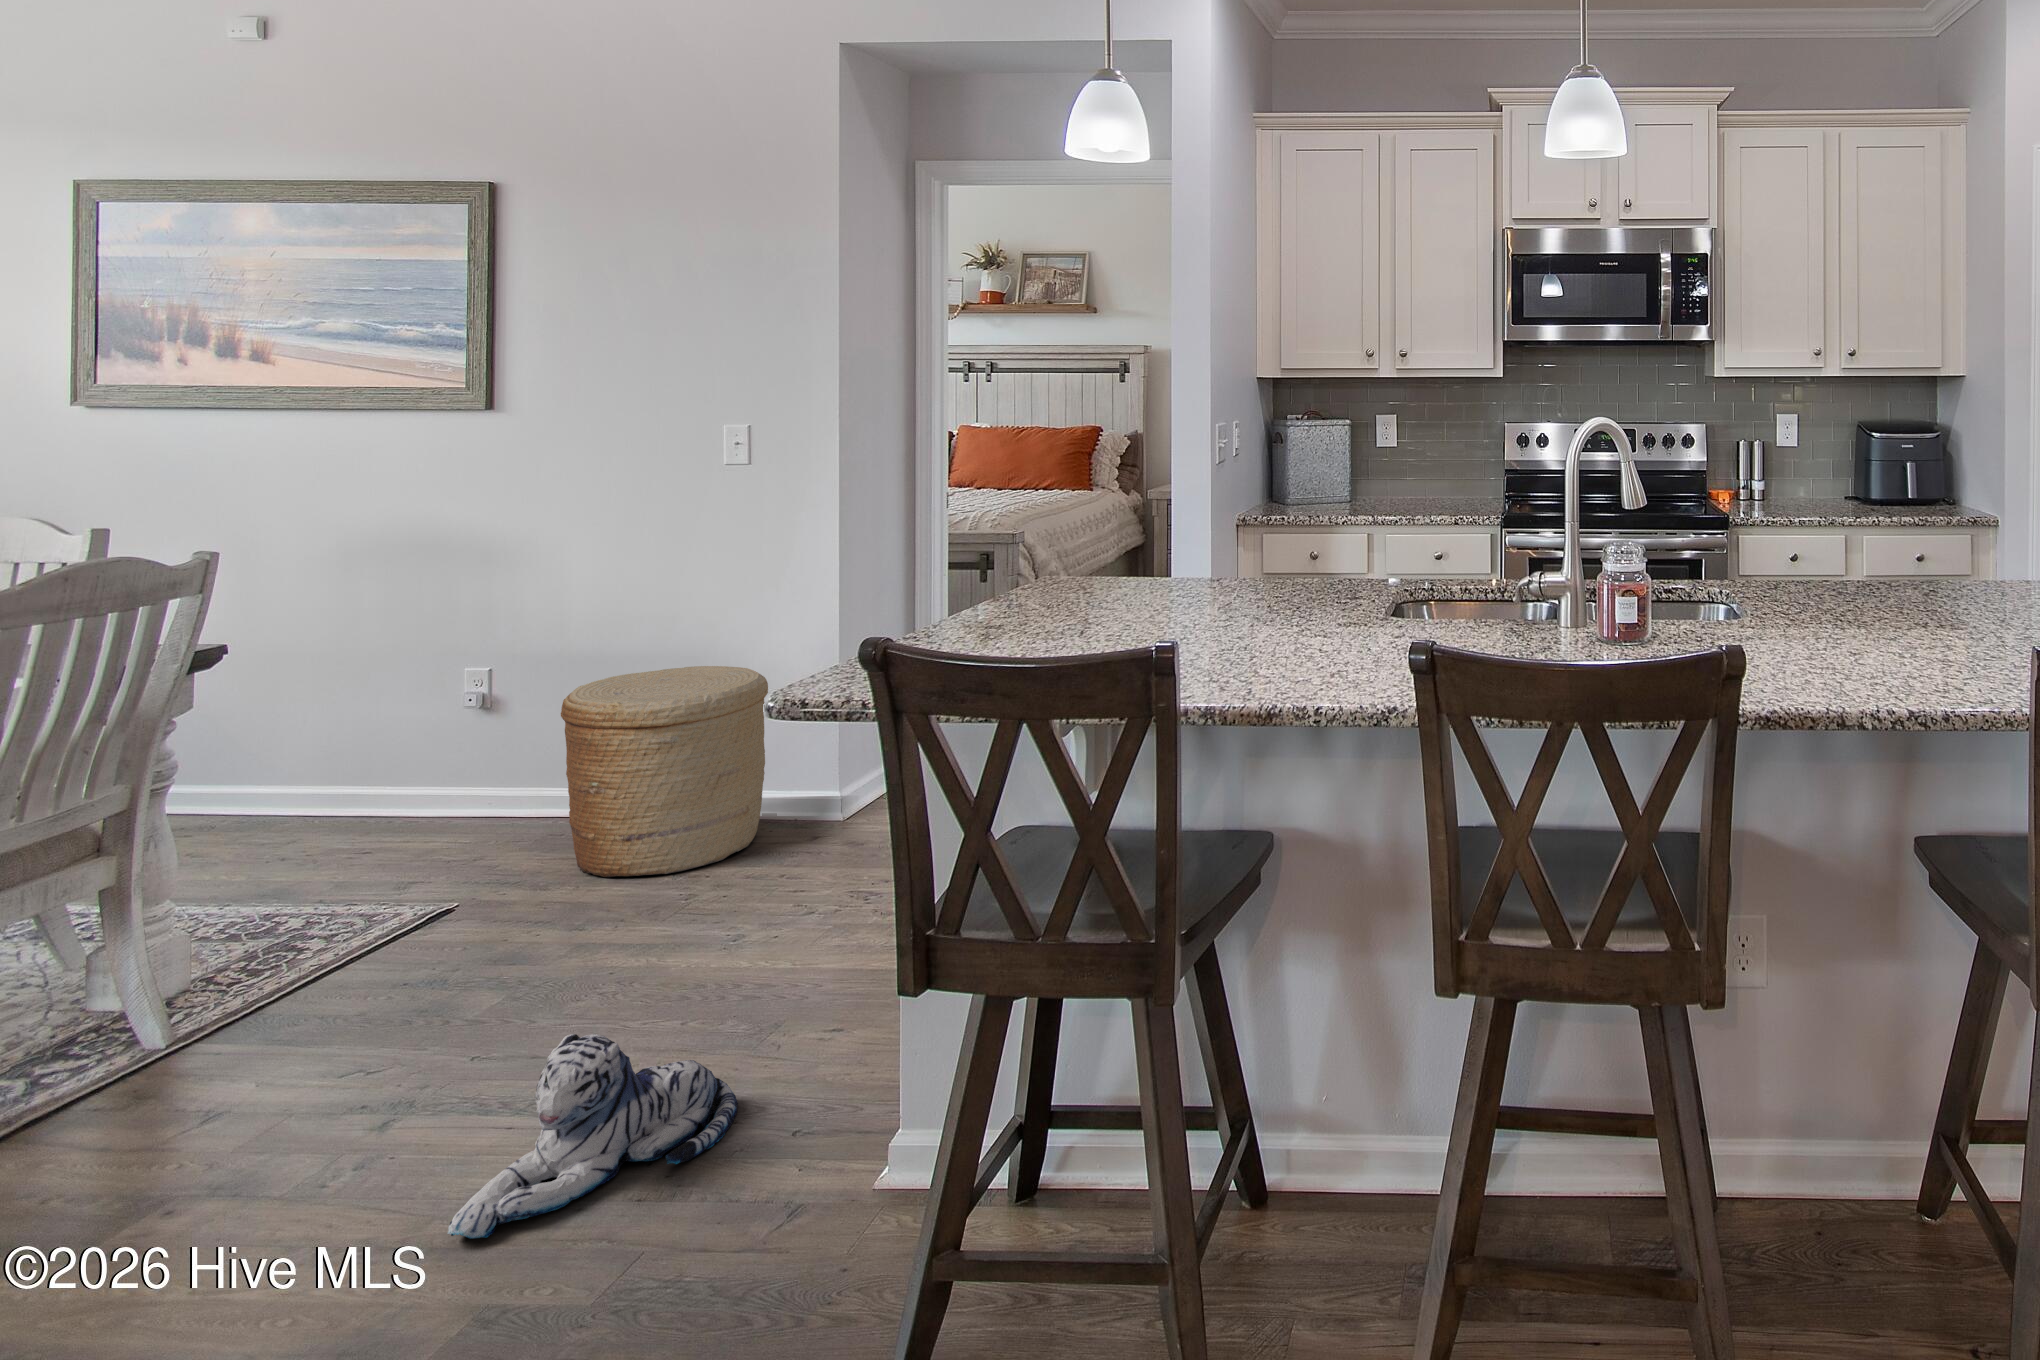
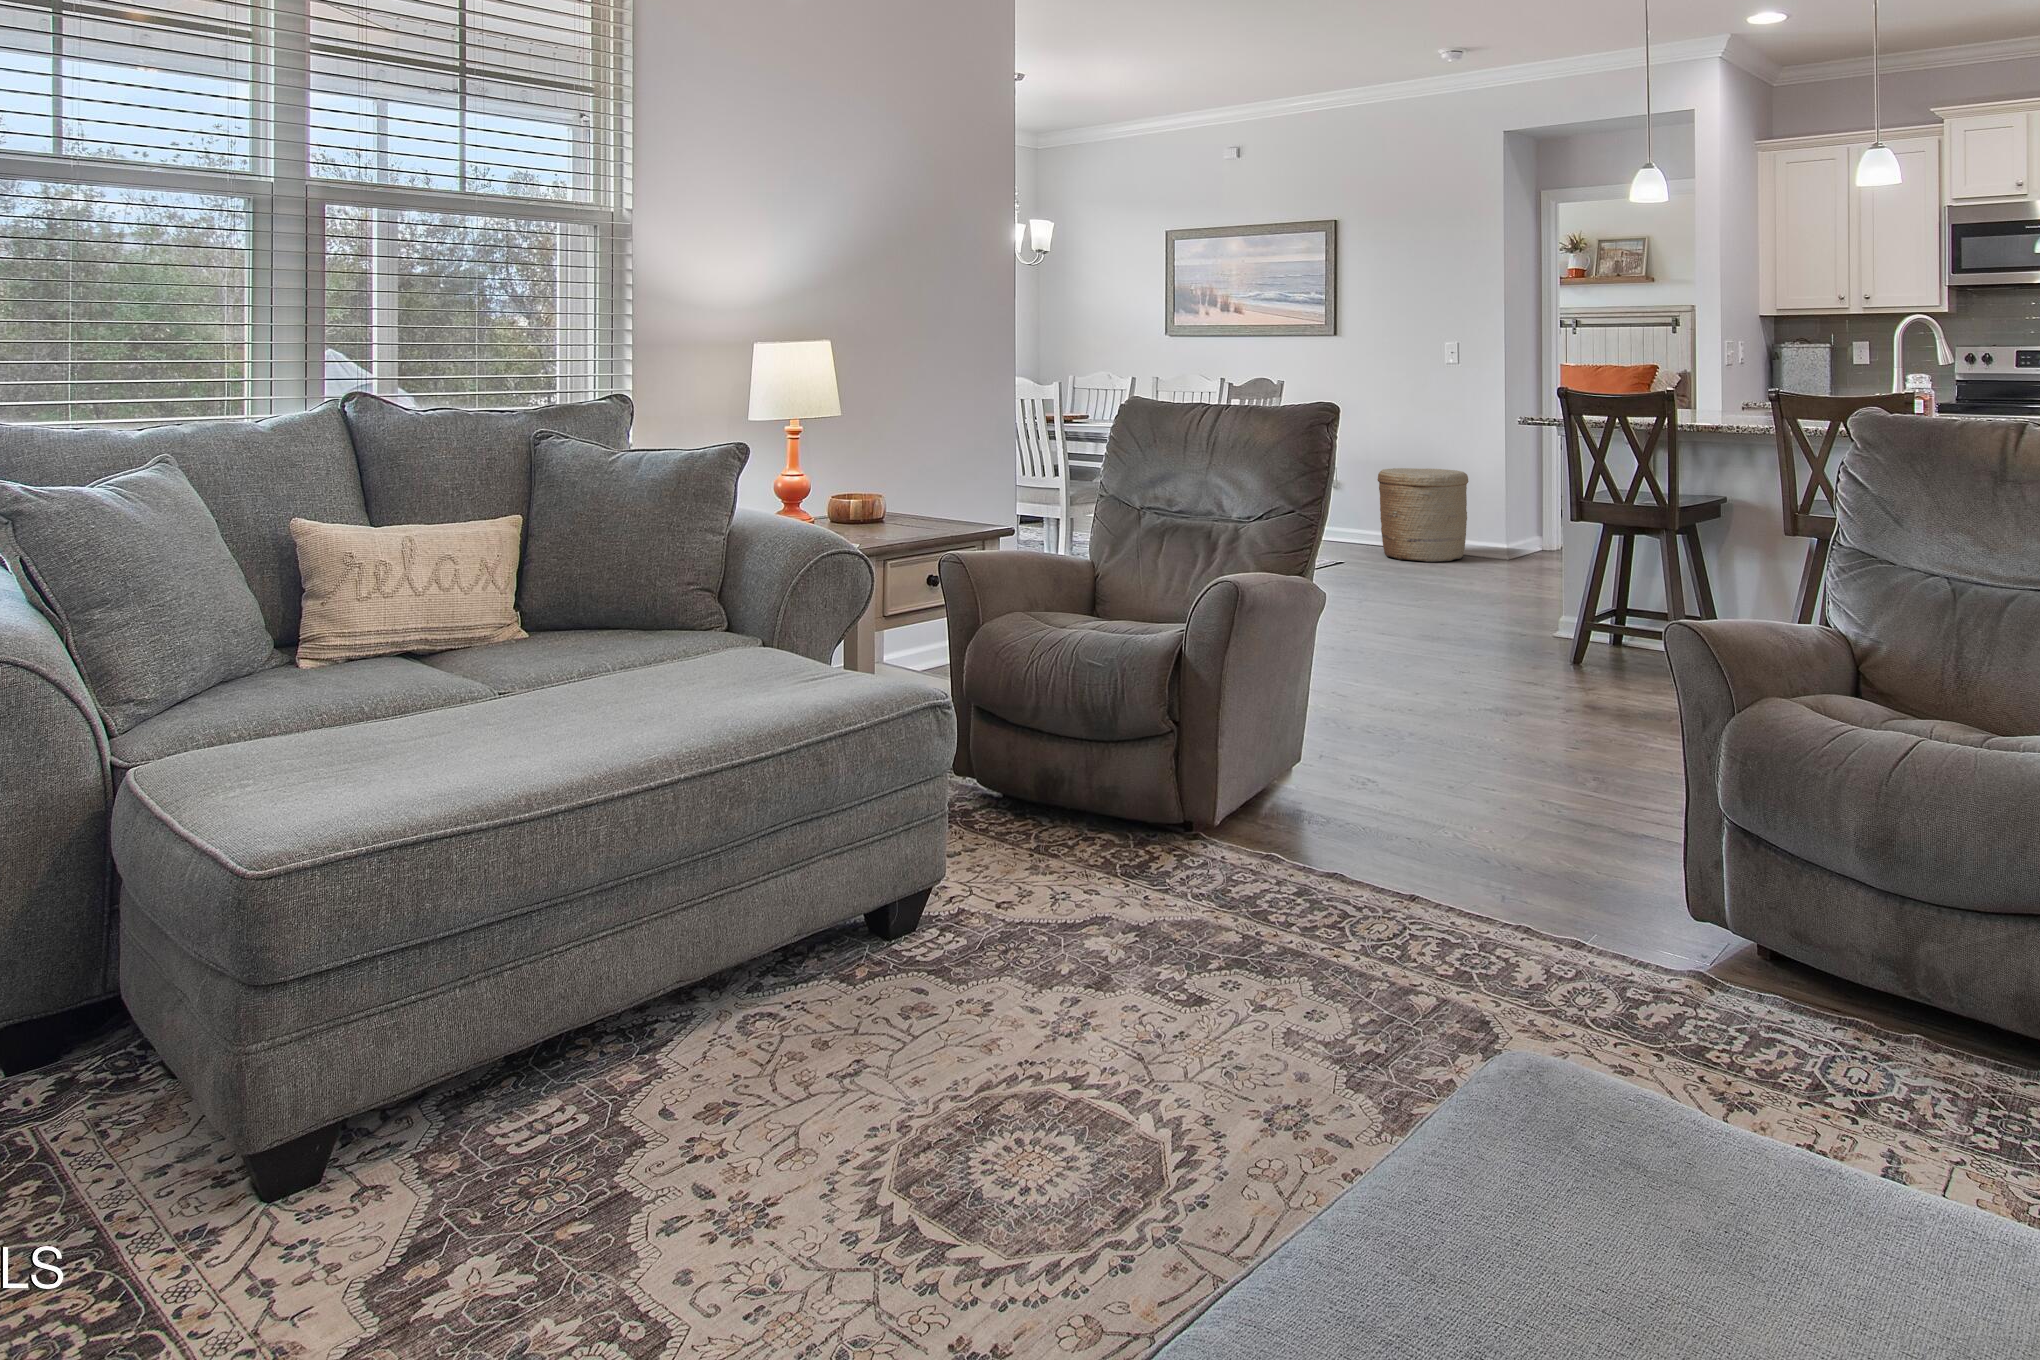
plush toy: present [448,1034,738,1239] -> none [1395,558,1485,618]

